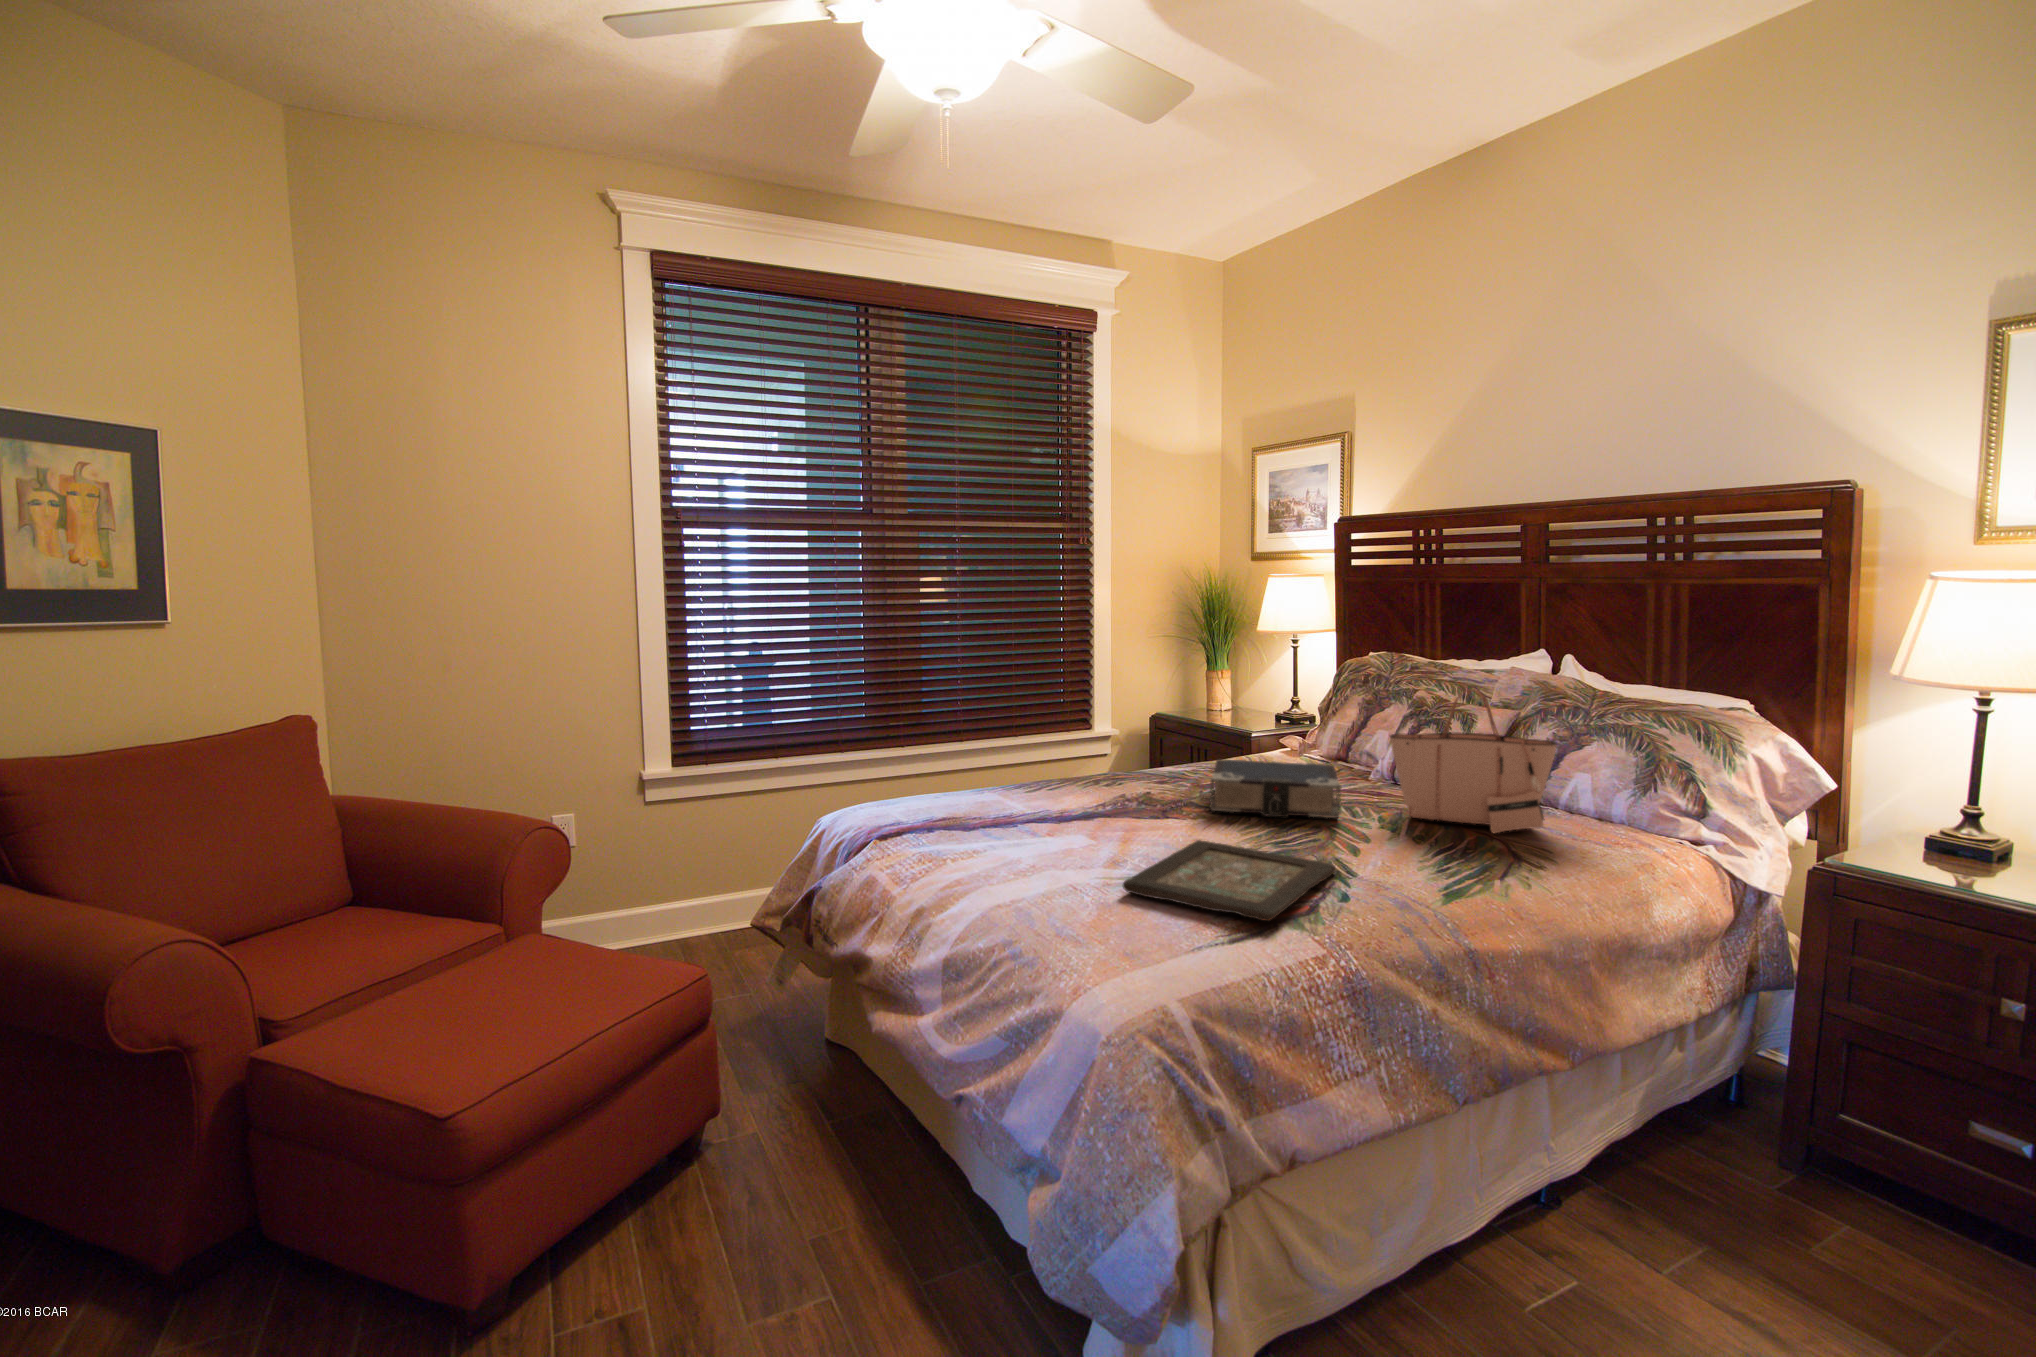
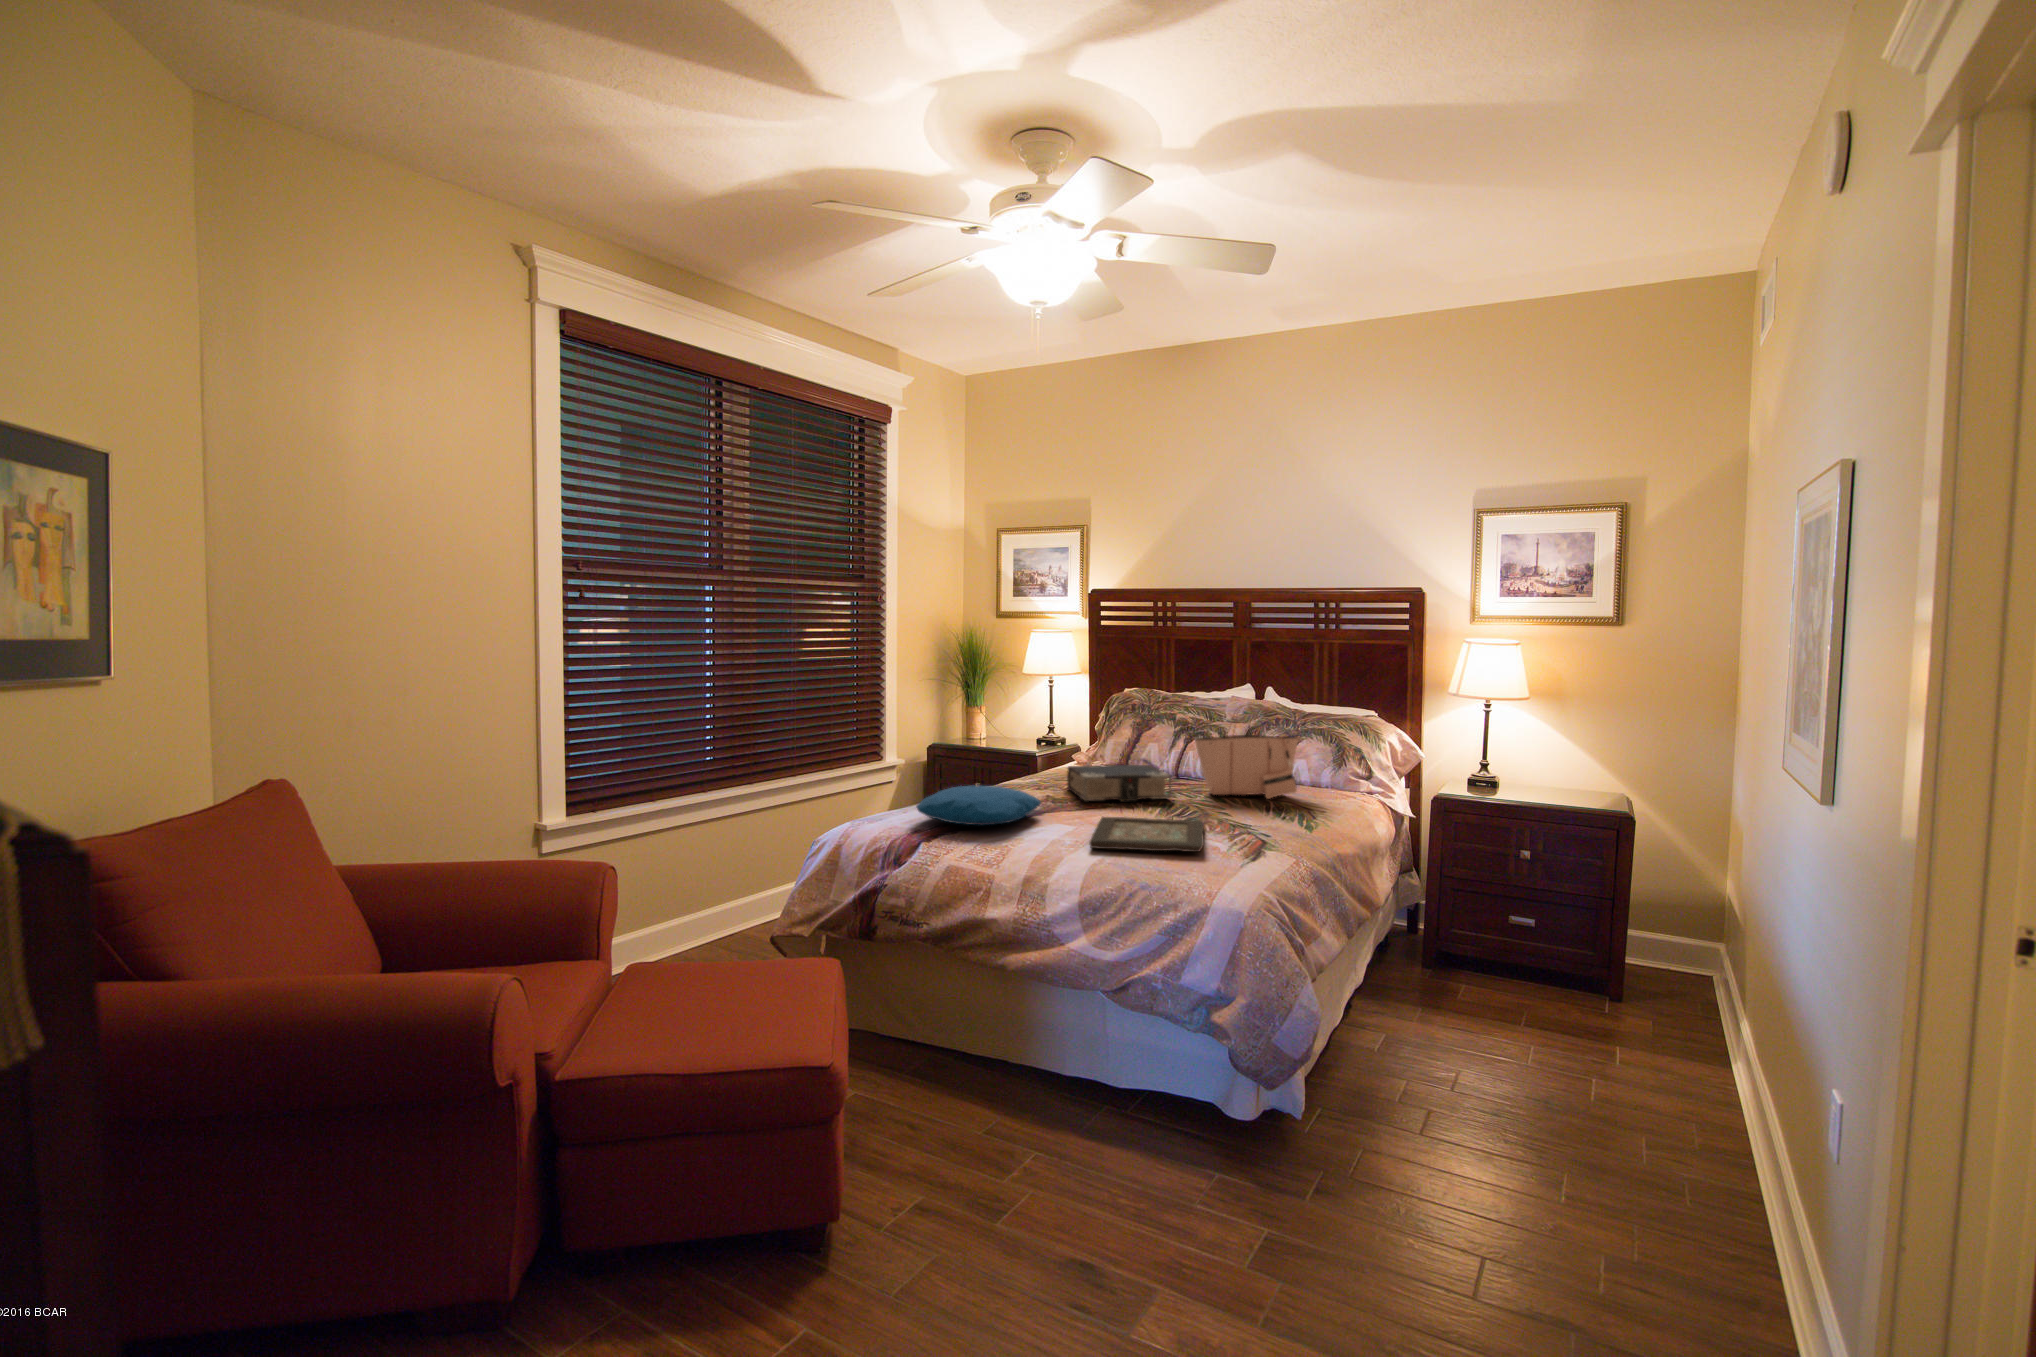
pillow: none [963,781,1130,838] -> present [916,786,1041,825]

